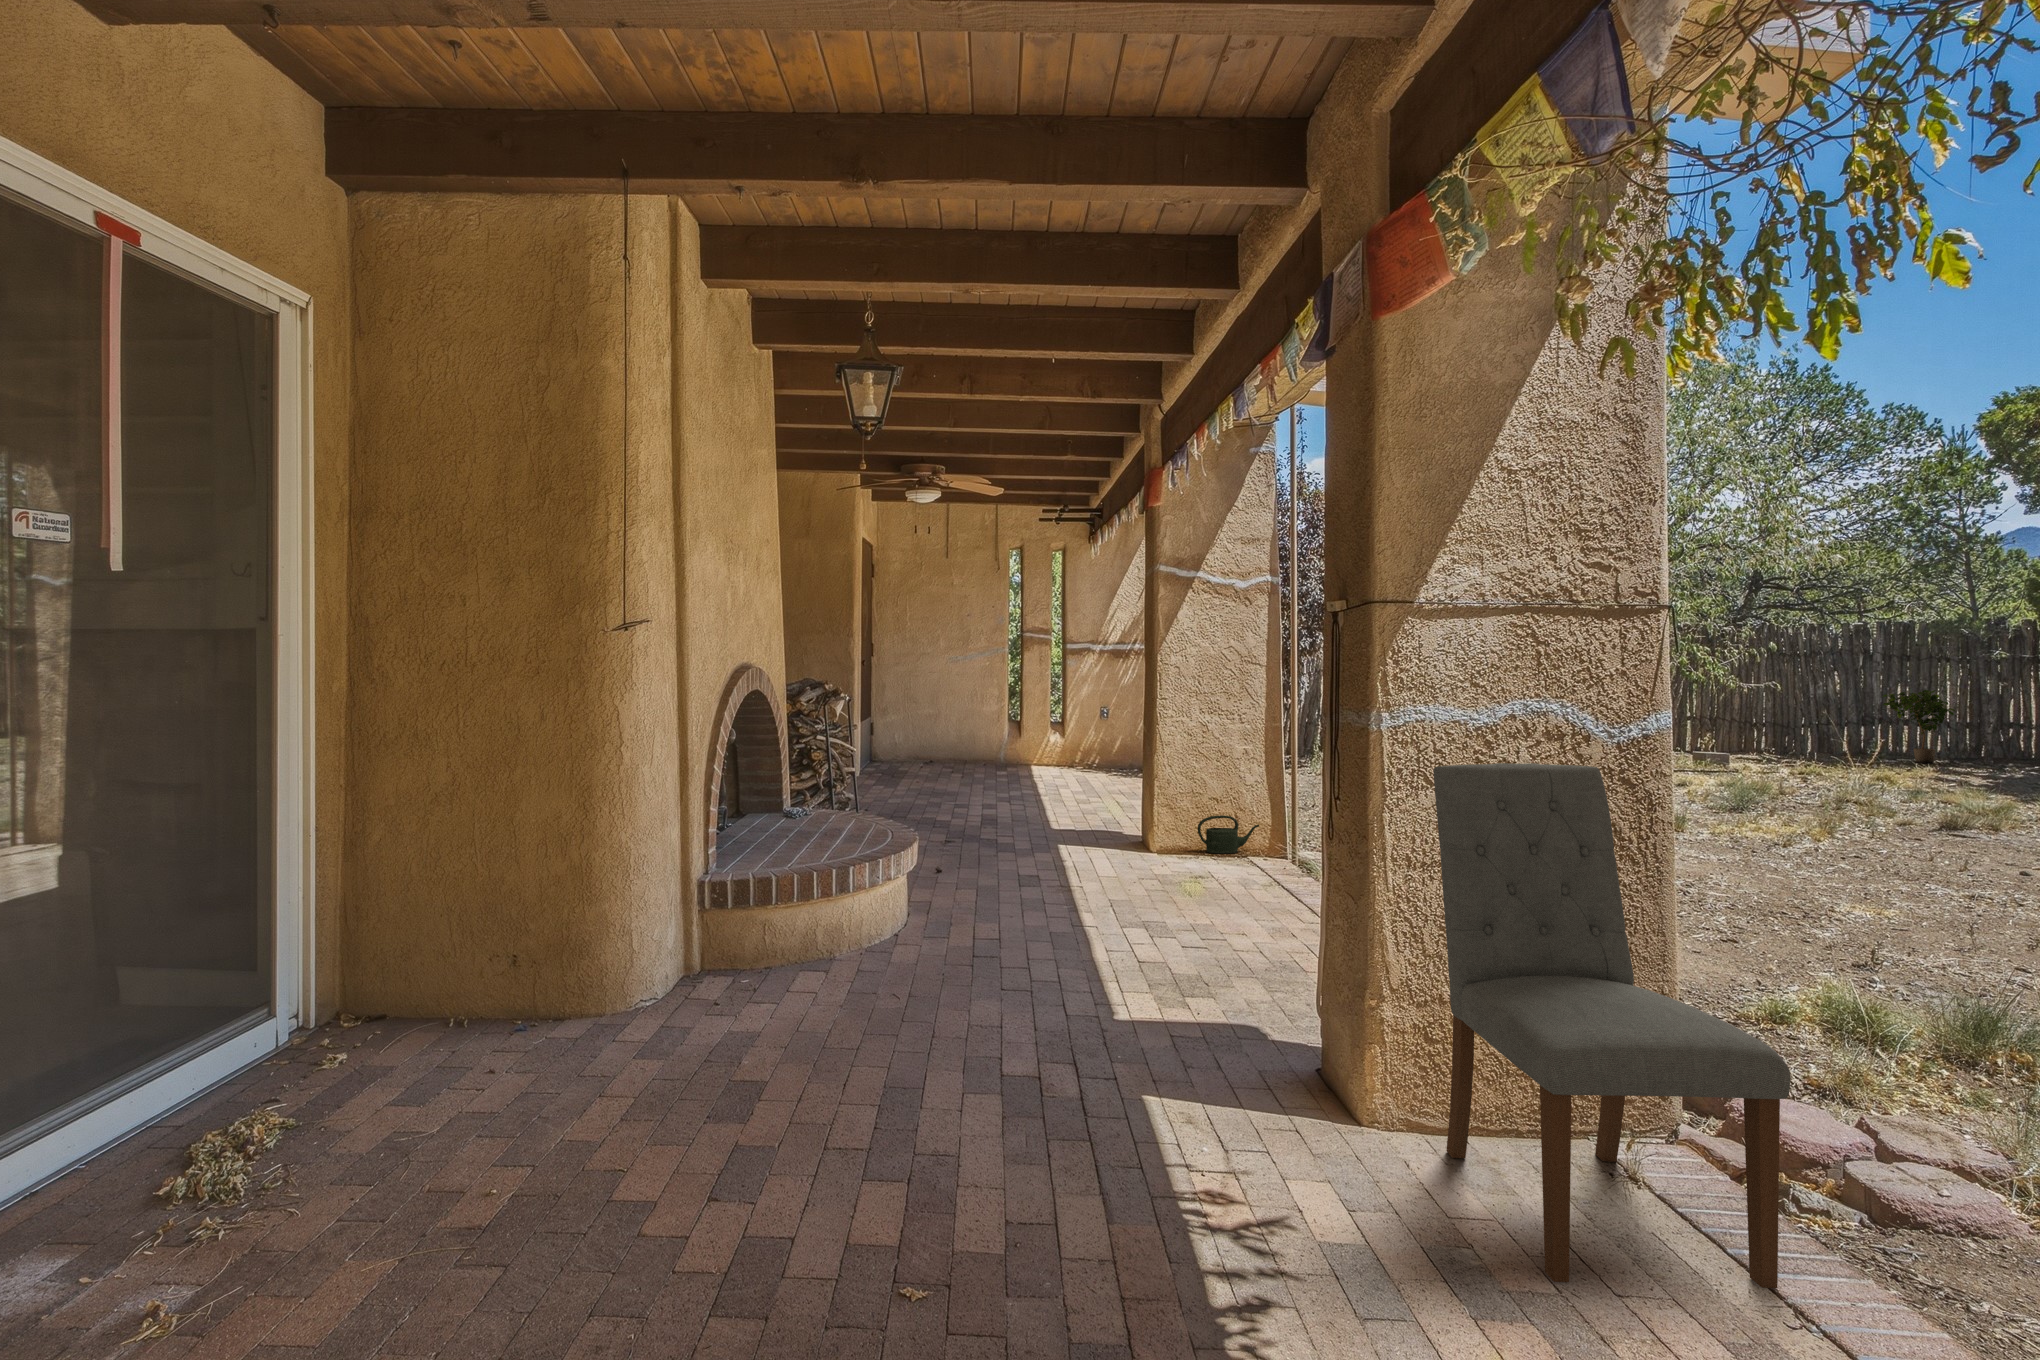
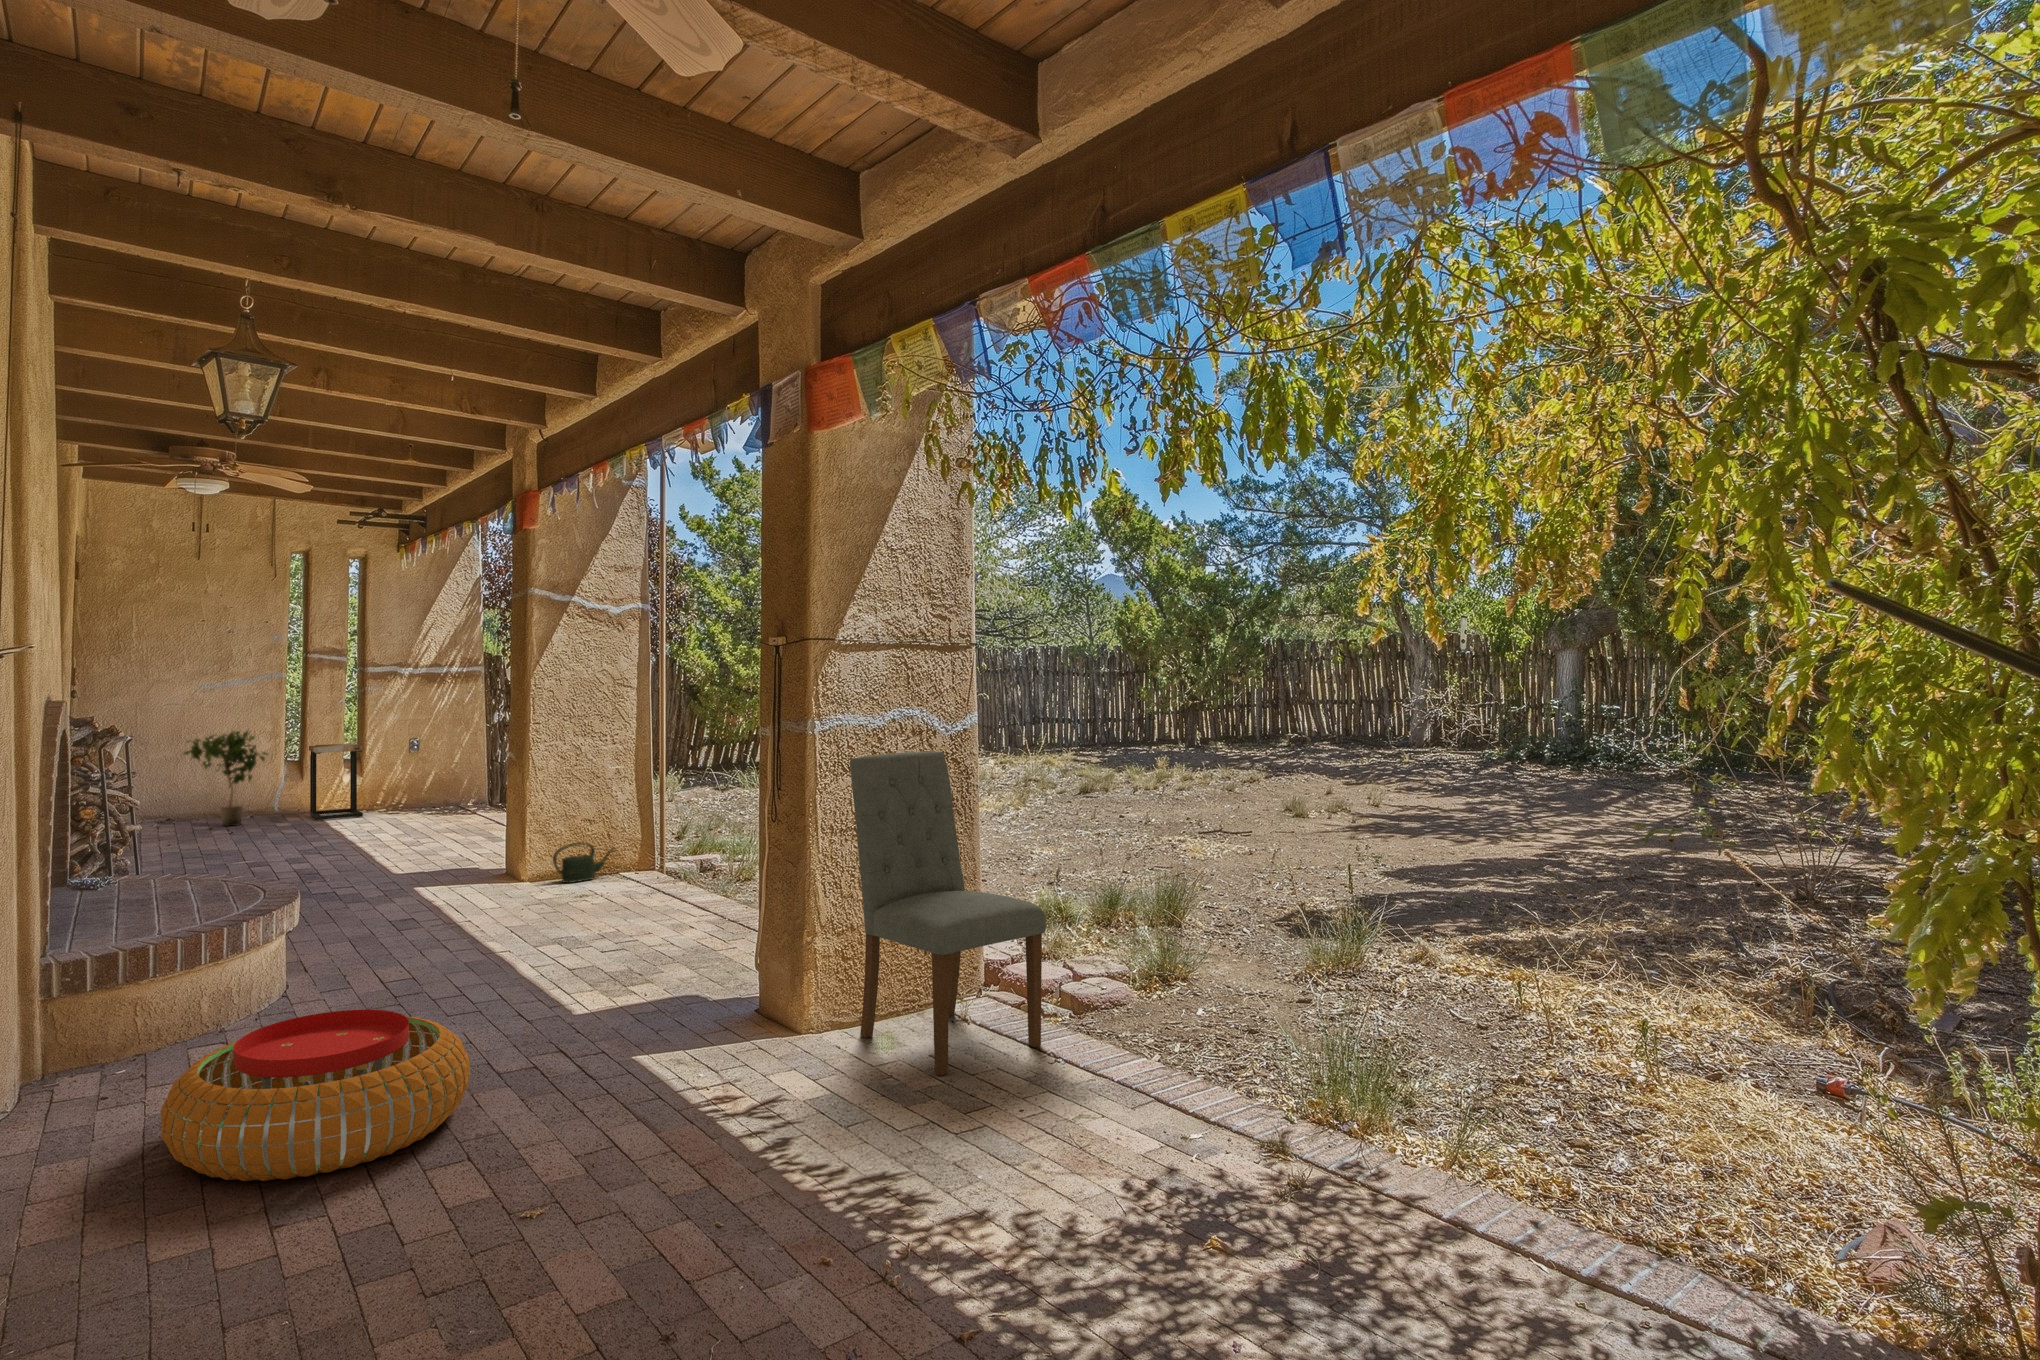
potted plant: present [1883,690,1955,764] -> present [184,731,267,826]
side table: none [1058,708,1095,768] -> present [309,743,365,821]
pouf: none [706,963,967,1136] -> present [161,1010,470,1181]

